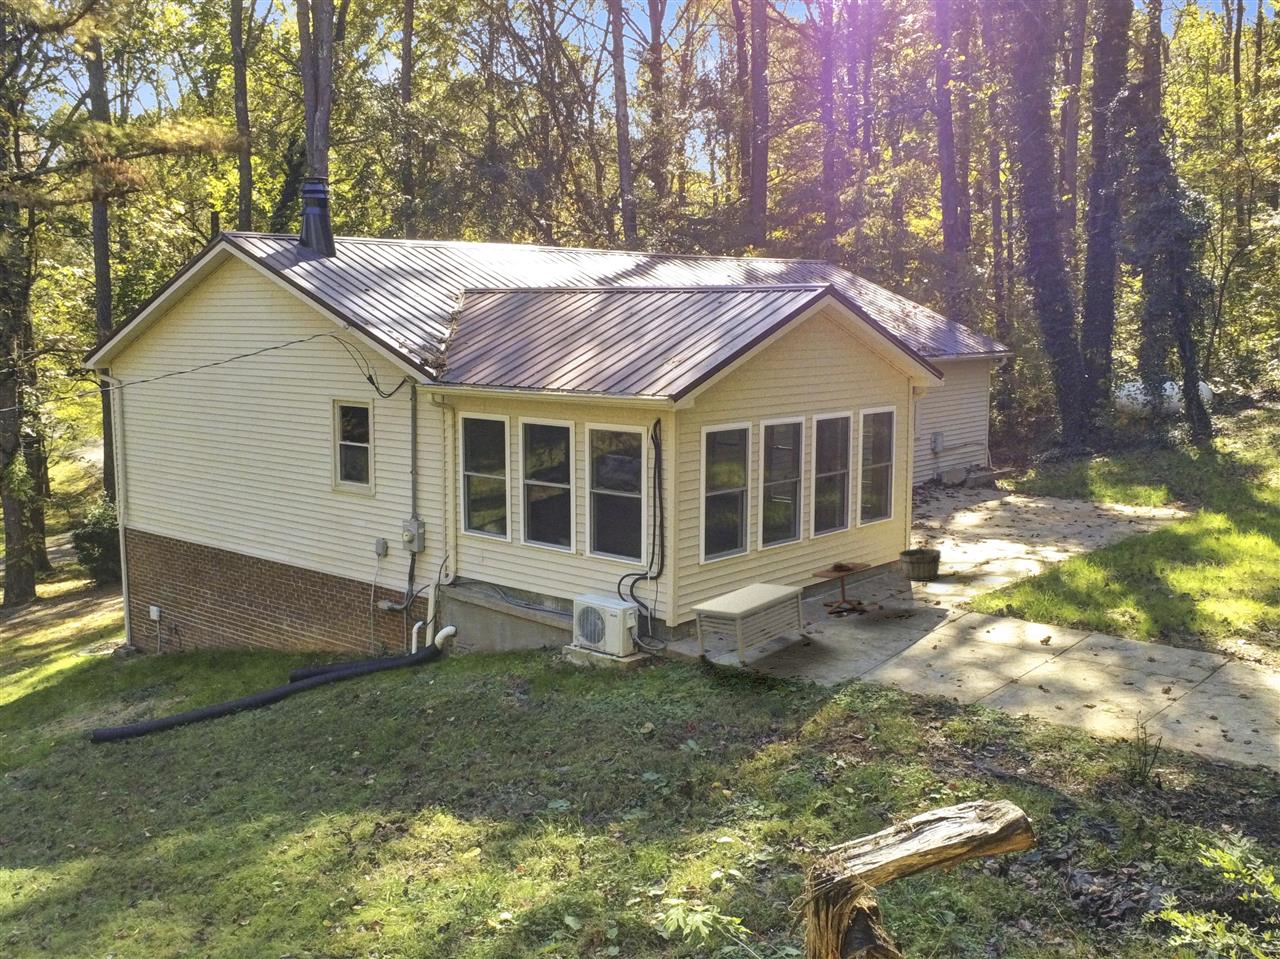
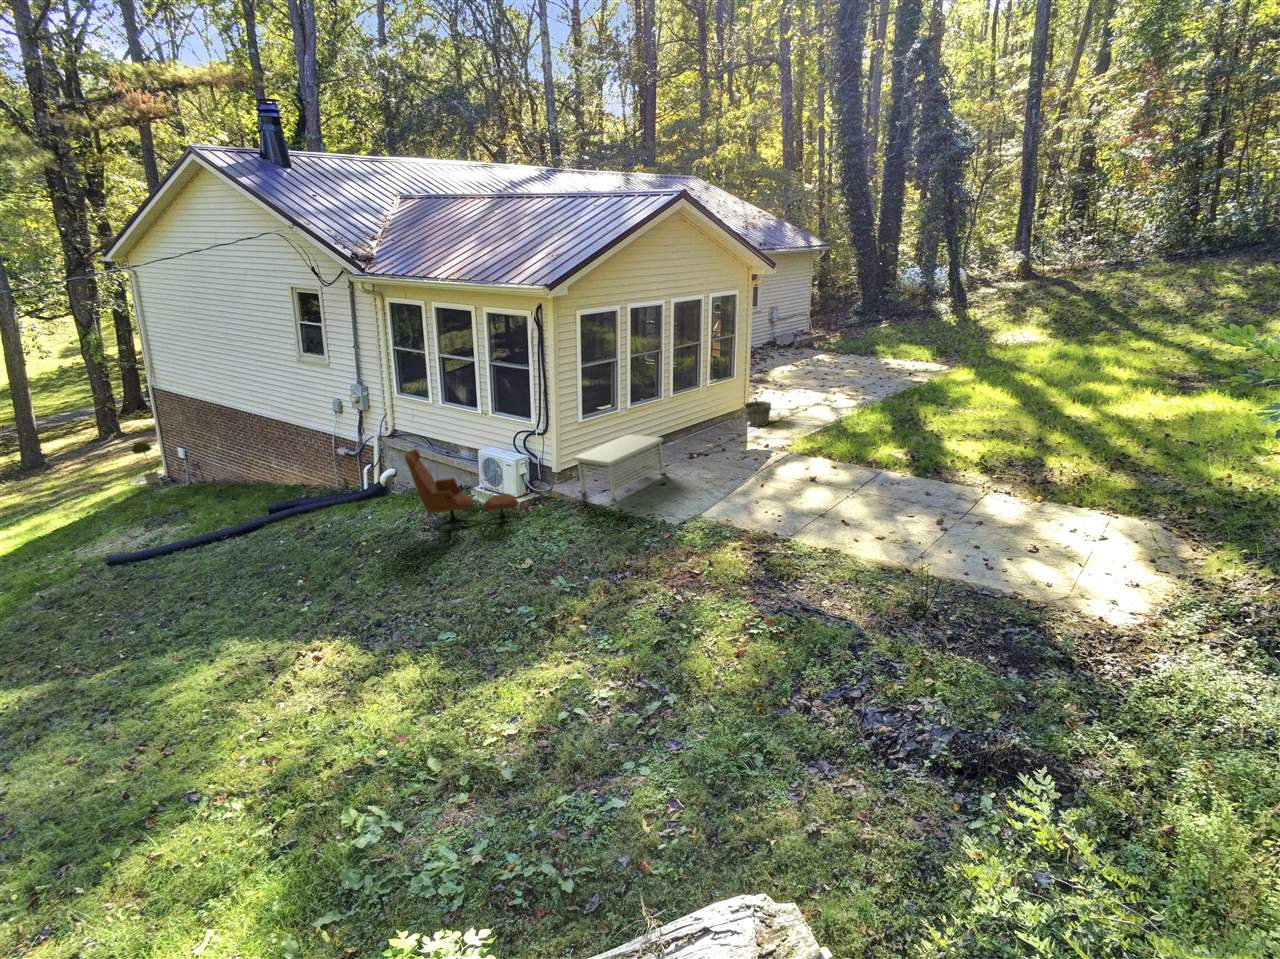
side table: present [812,562,871,613] -> none [672,415,718,455]
lounge chair: none [492,592,627,698] -> present [405,449,518,534]
potted tree: none [101,596,130,652] -> present [132,442,160,484]

